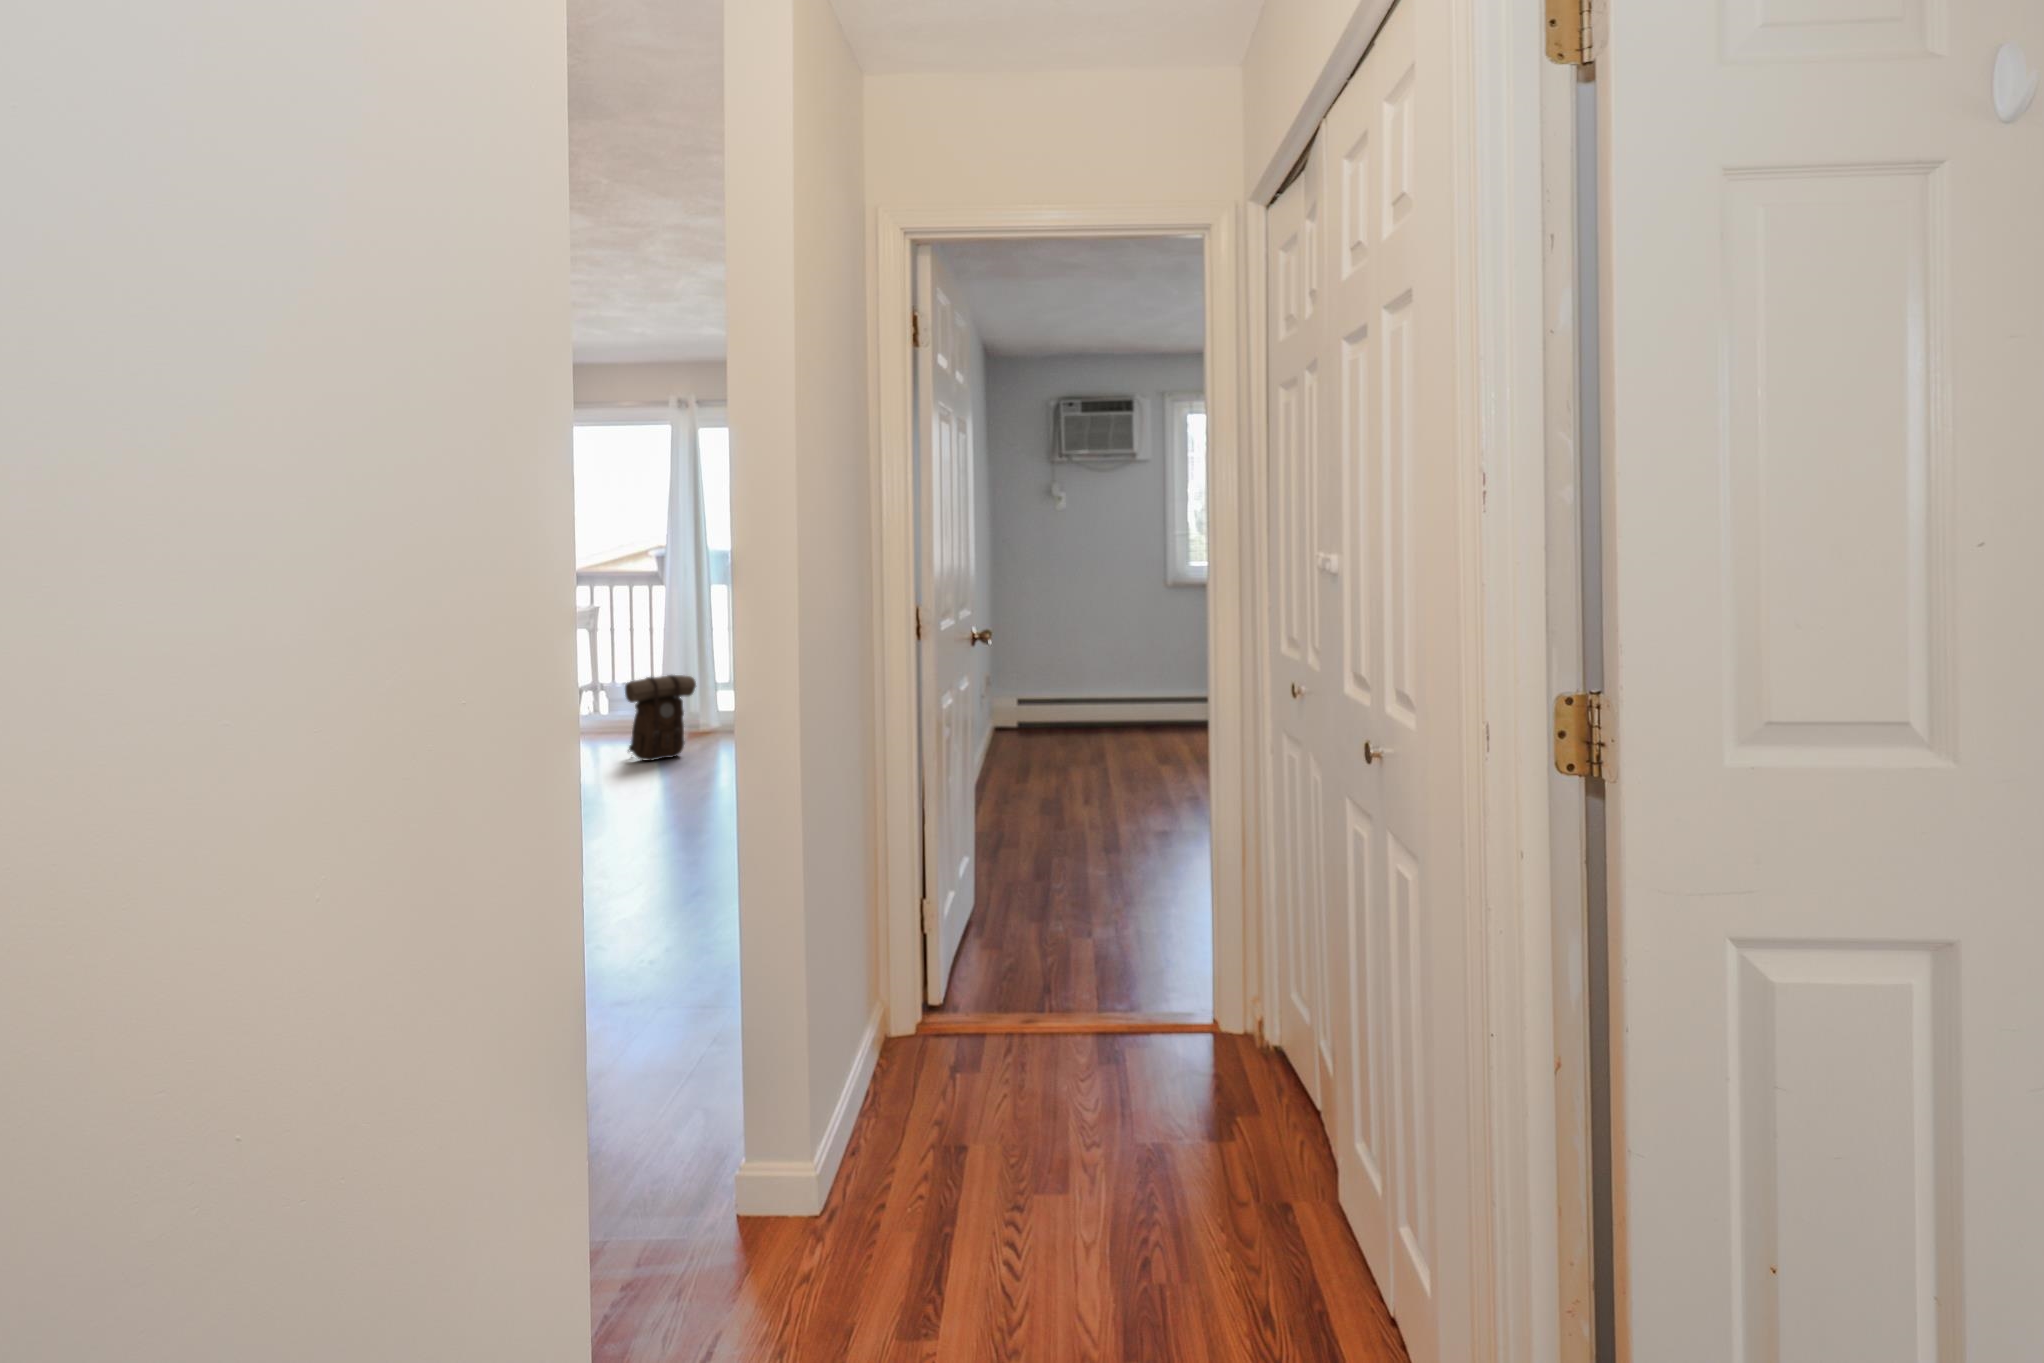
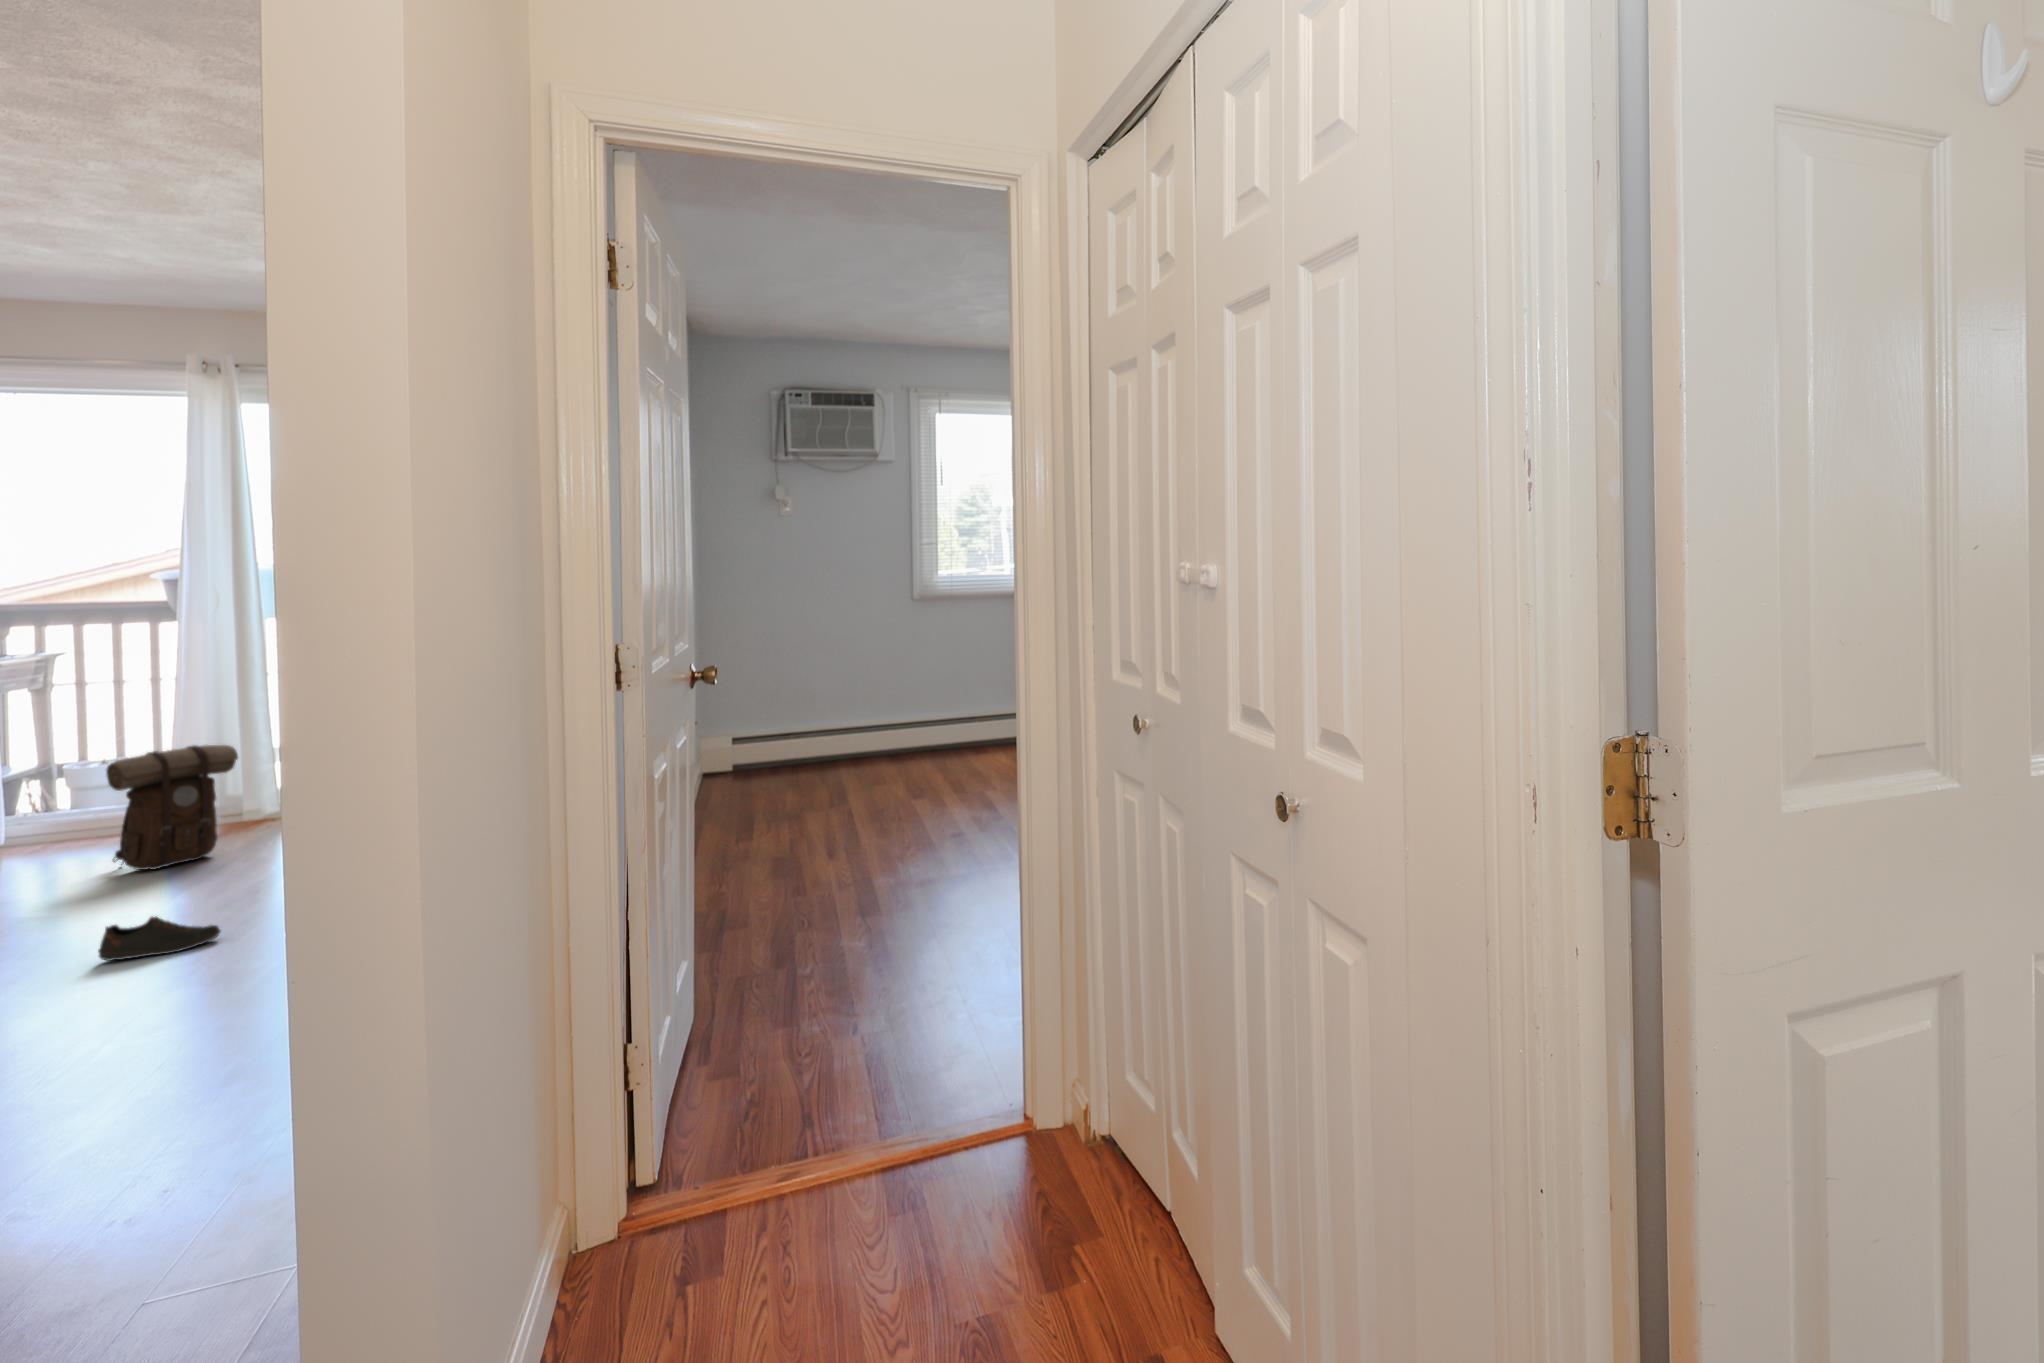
shoe: none [623,788,688,816] -> present [98,917,221,961]

